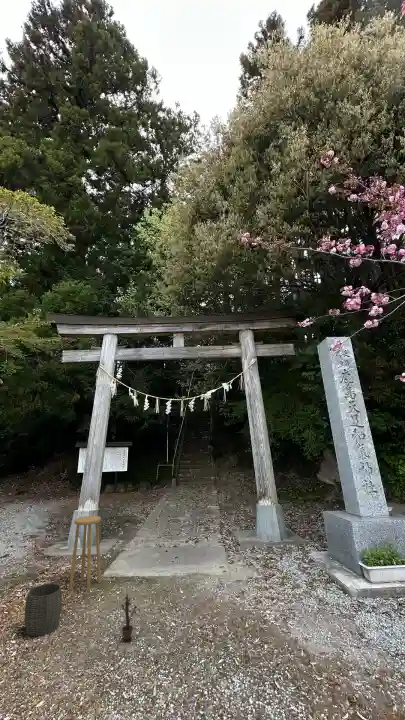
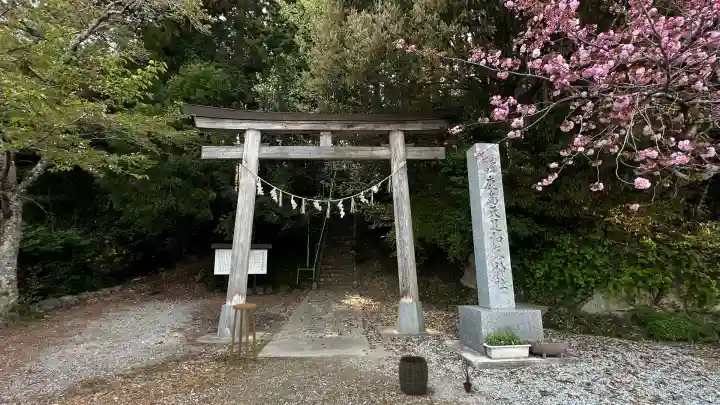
woven basket: present [25,584,62,636] -> present [399,356,428,395]
decorative plant: present [119,594,137,640] -> present [457,360,477,392]

